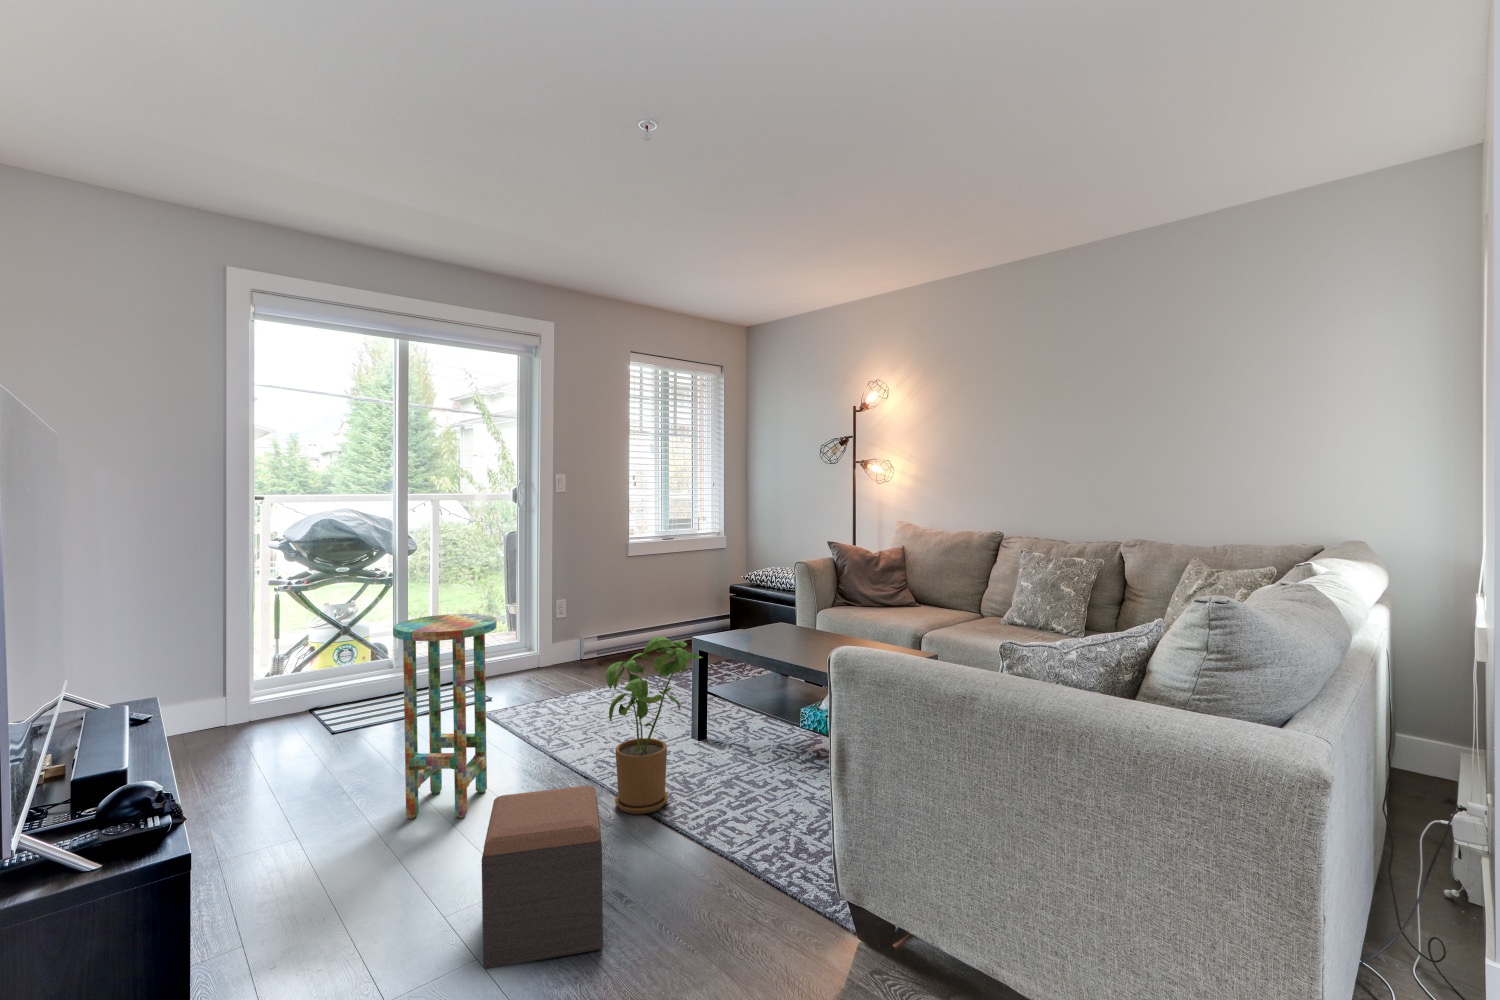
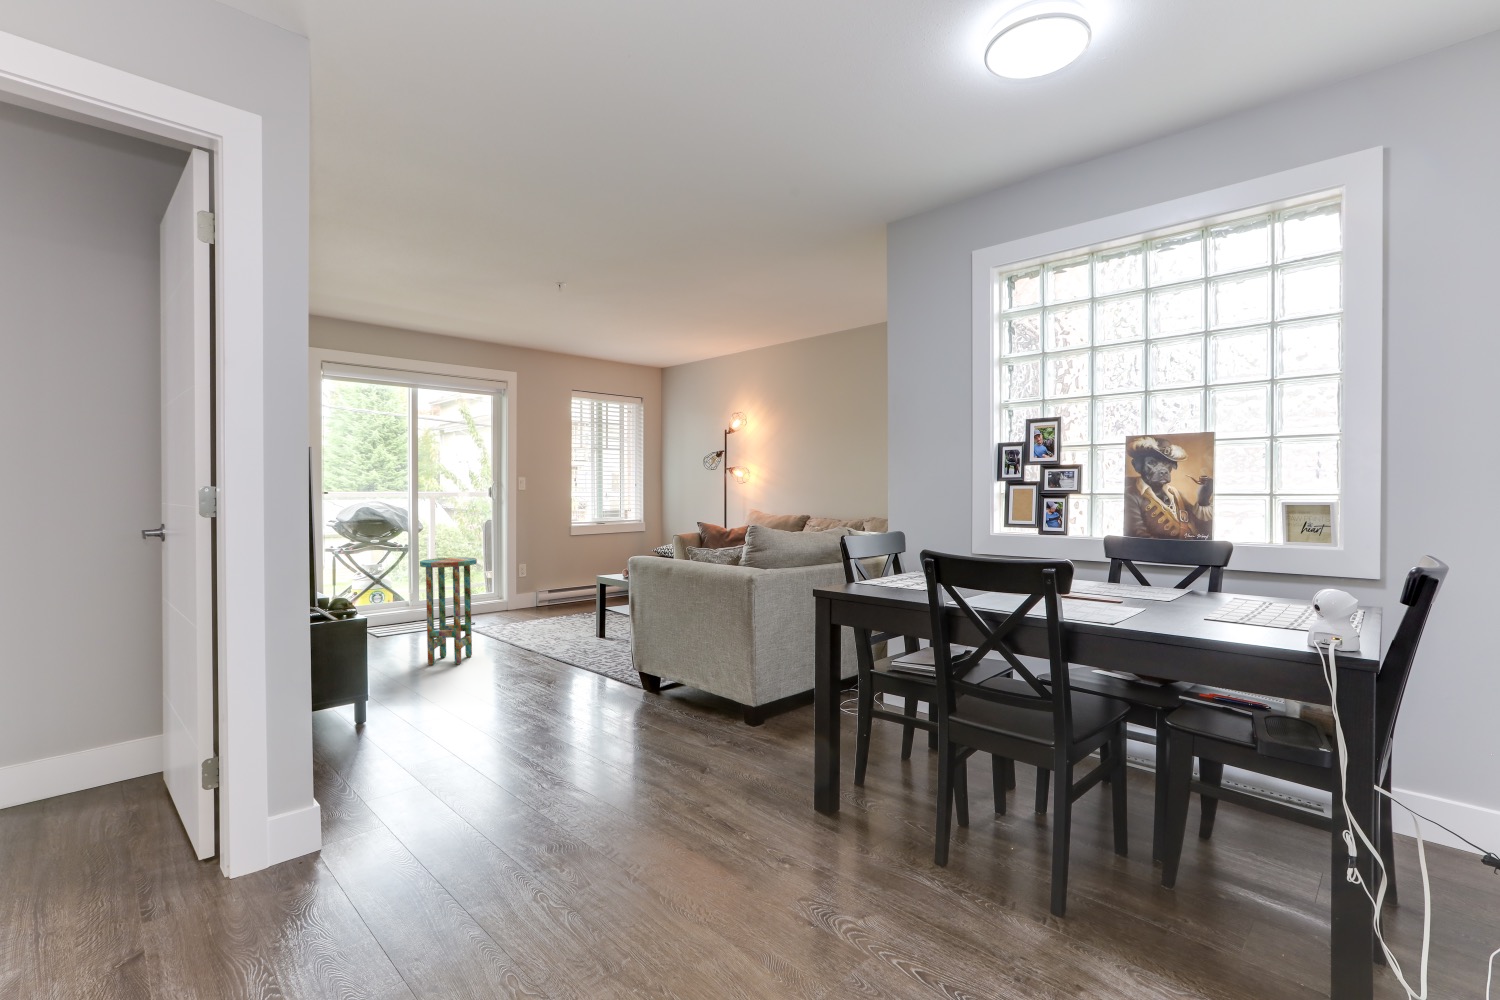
house plant: present [606,637,703,814] -> none [538,566,592,662]
footstool: present [482,786,603,969] -> none [470,630,528,700]

